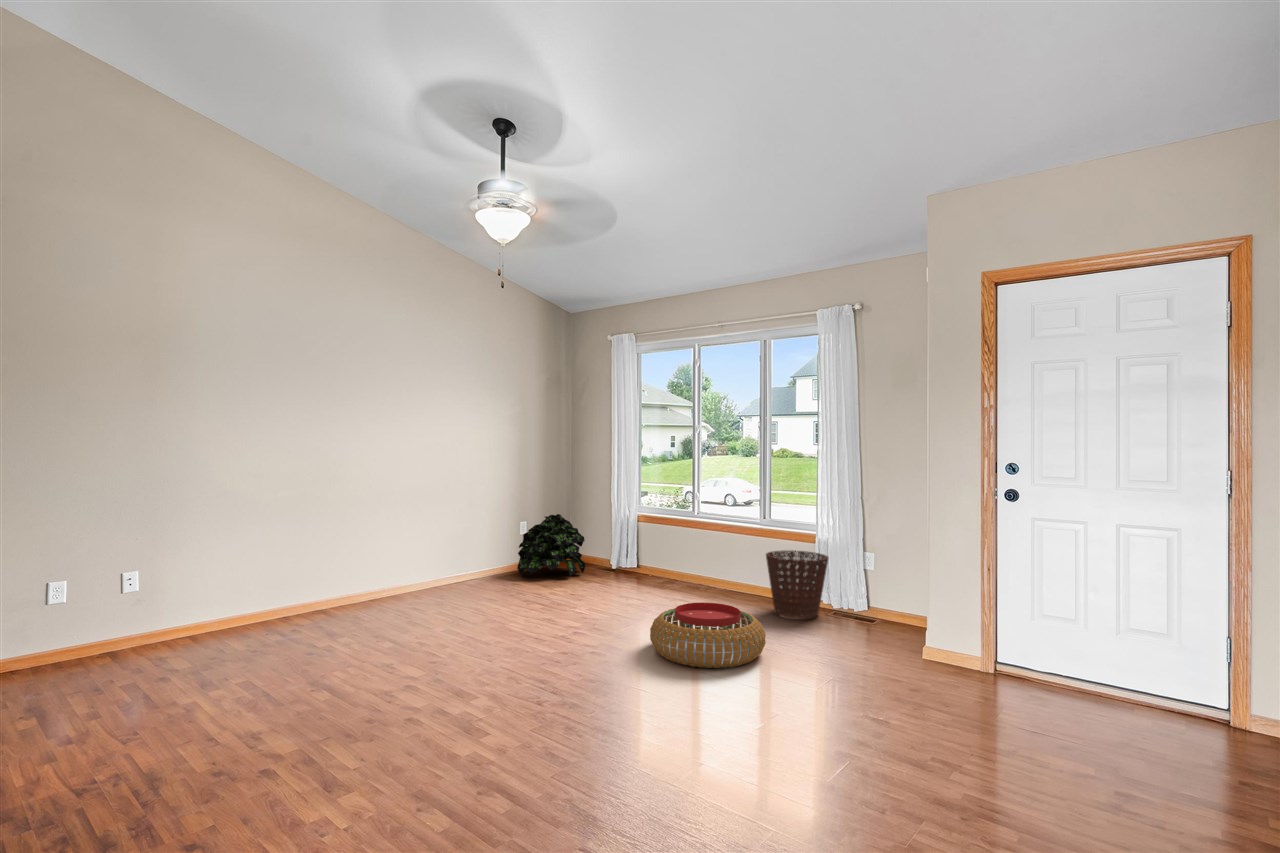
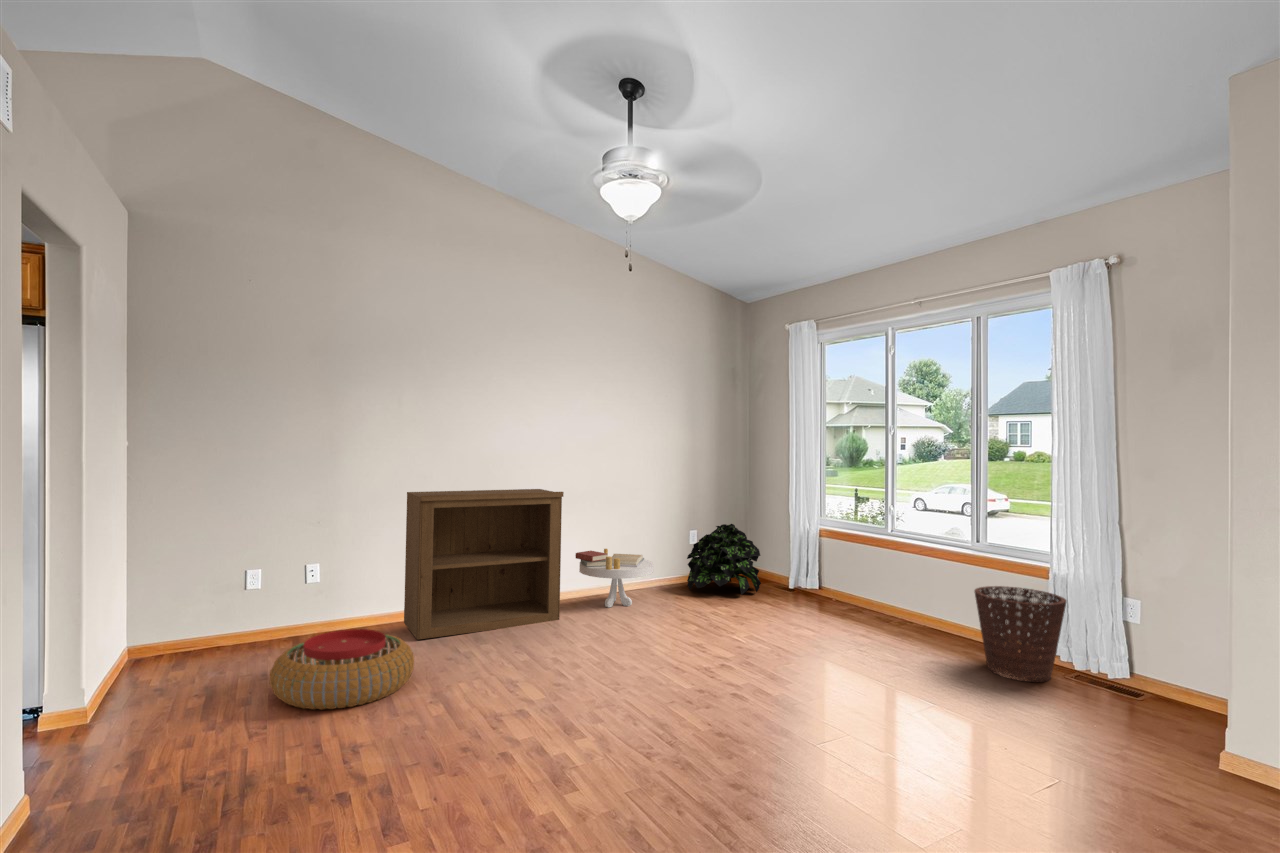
bookshelf: none [238,486,411,640] -> present [404,489,564,639]
side table: none [417,542,492,596] -> present [575,549,653,607]
pouf: present [650,603,766,668] -> present [270,629,414,709]

